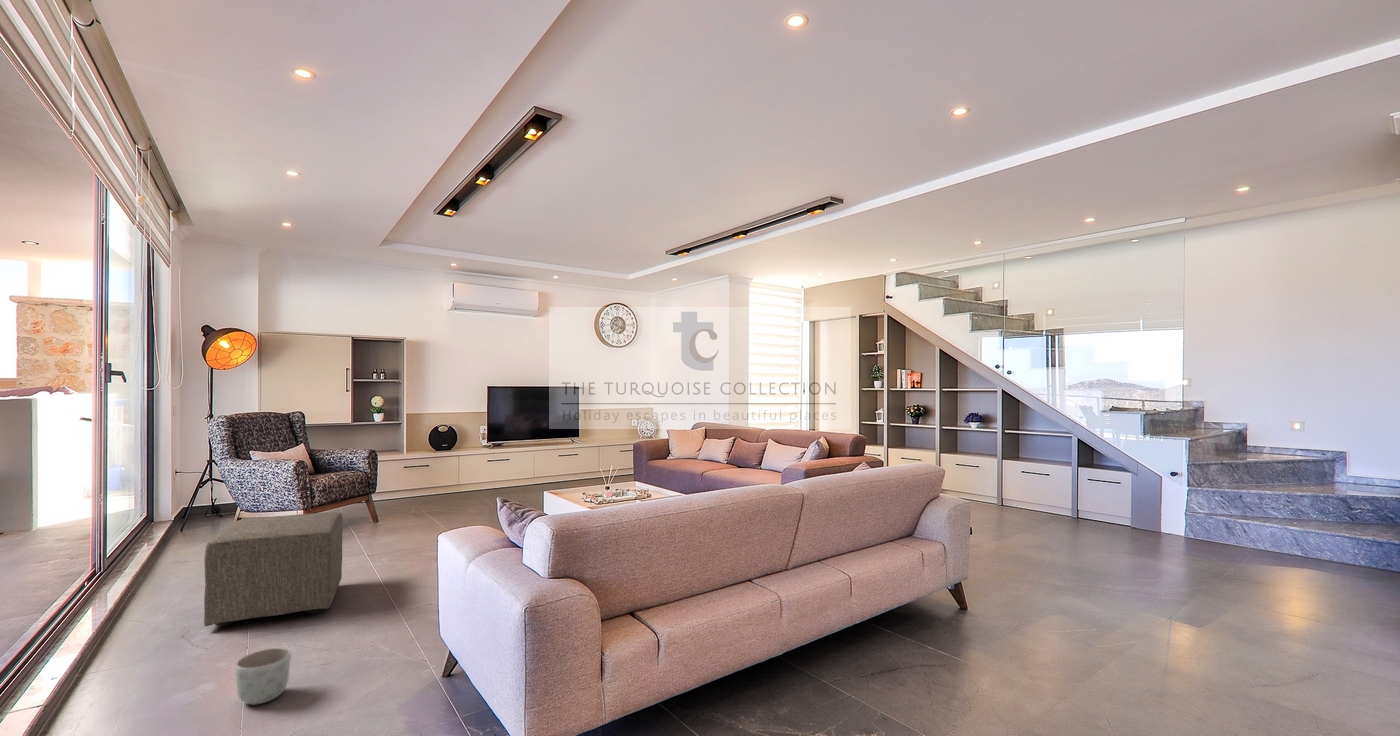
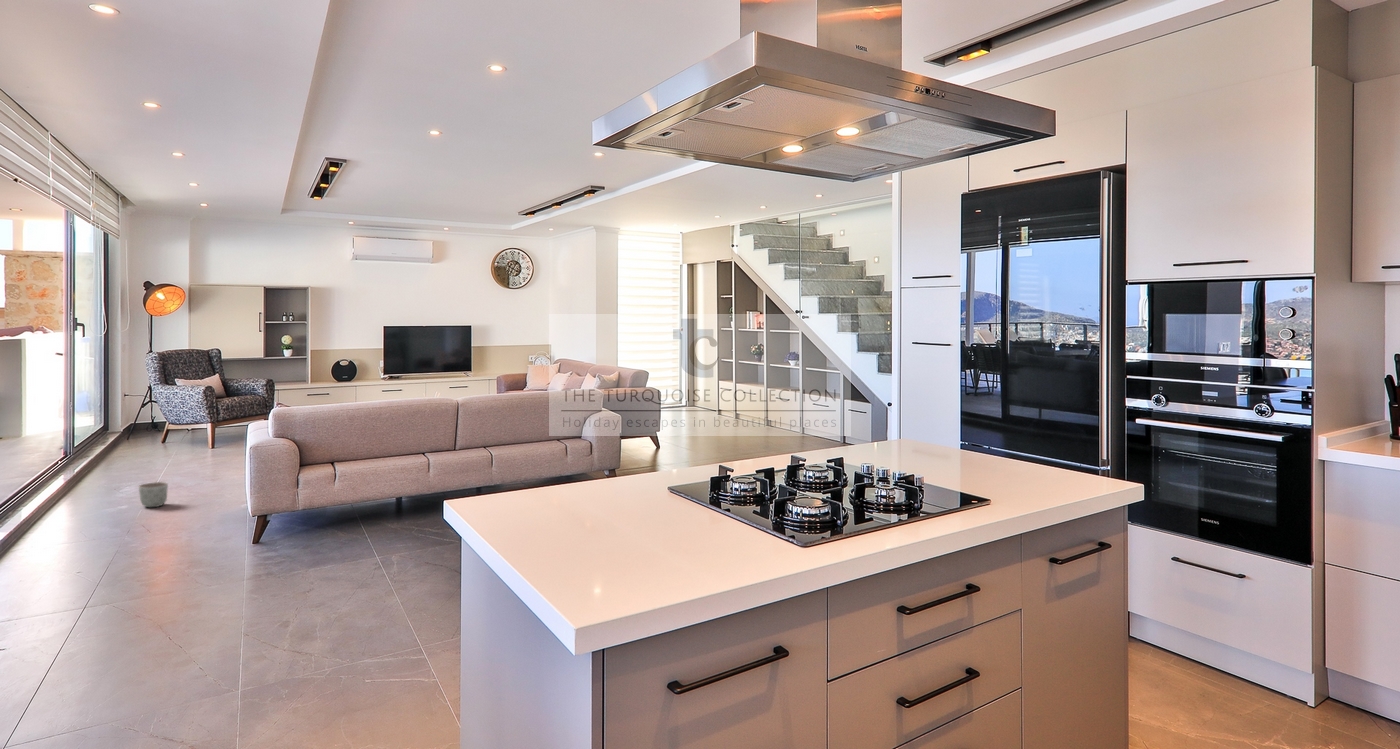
ottoman: present [204,512,342,627] -> none [130,419,222,482]

